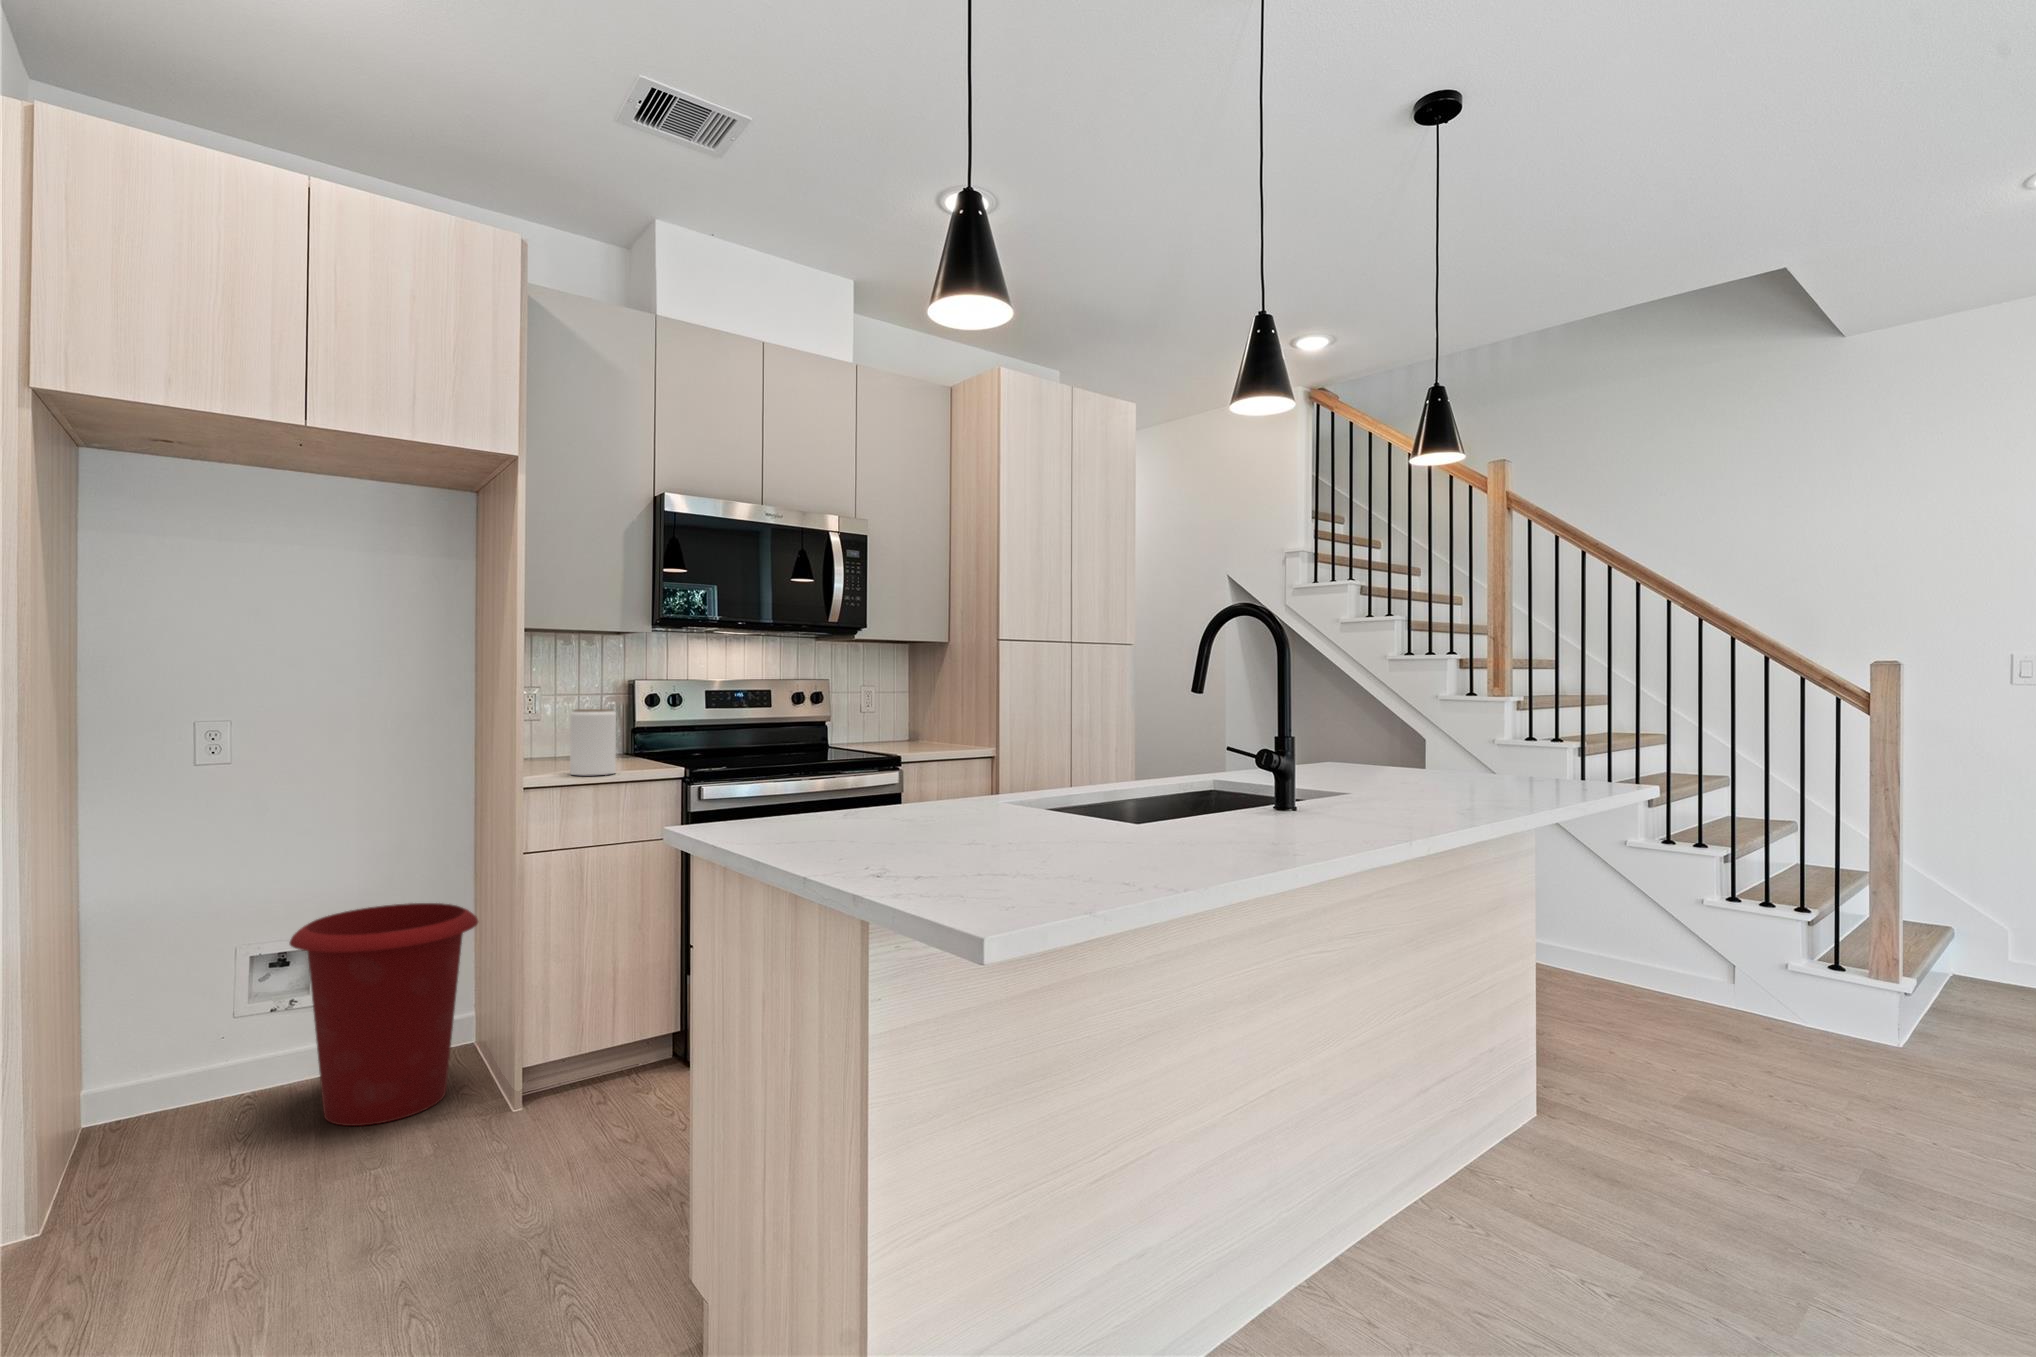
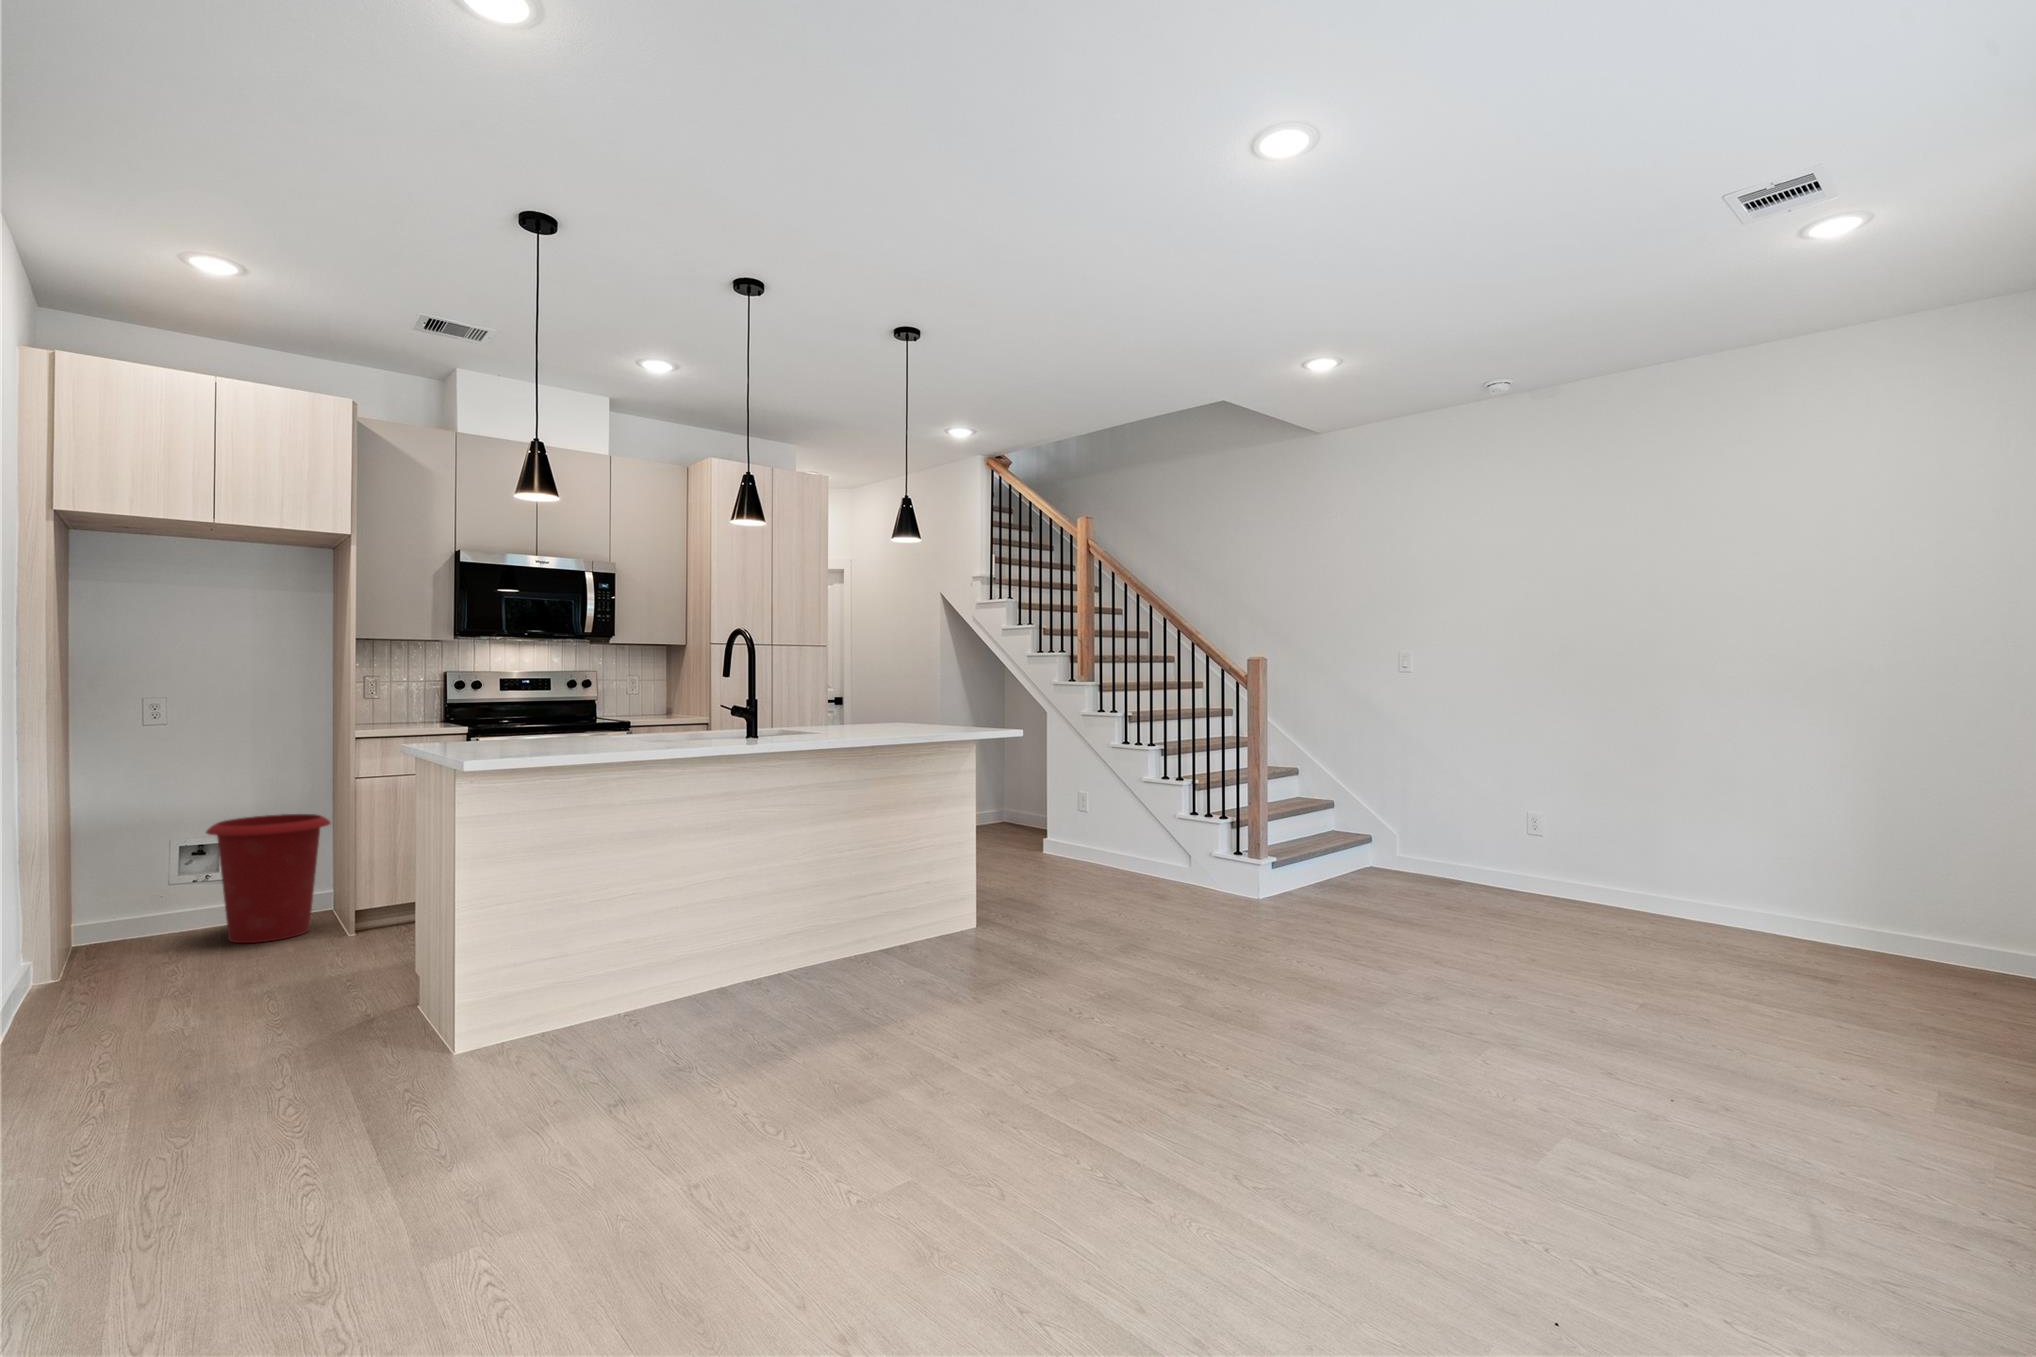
jar: present [570,709,616,775] -> none [389,690,420,731]

